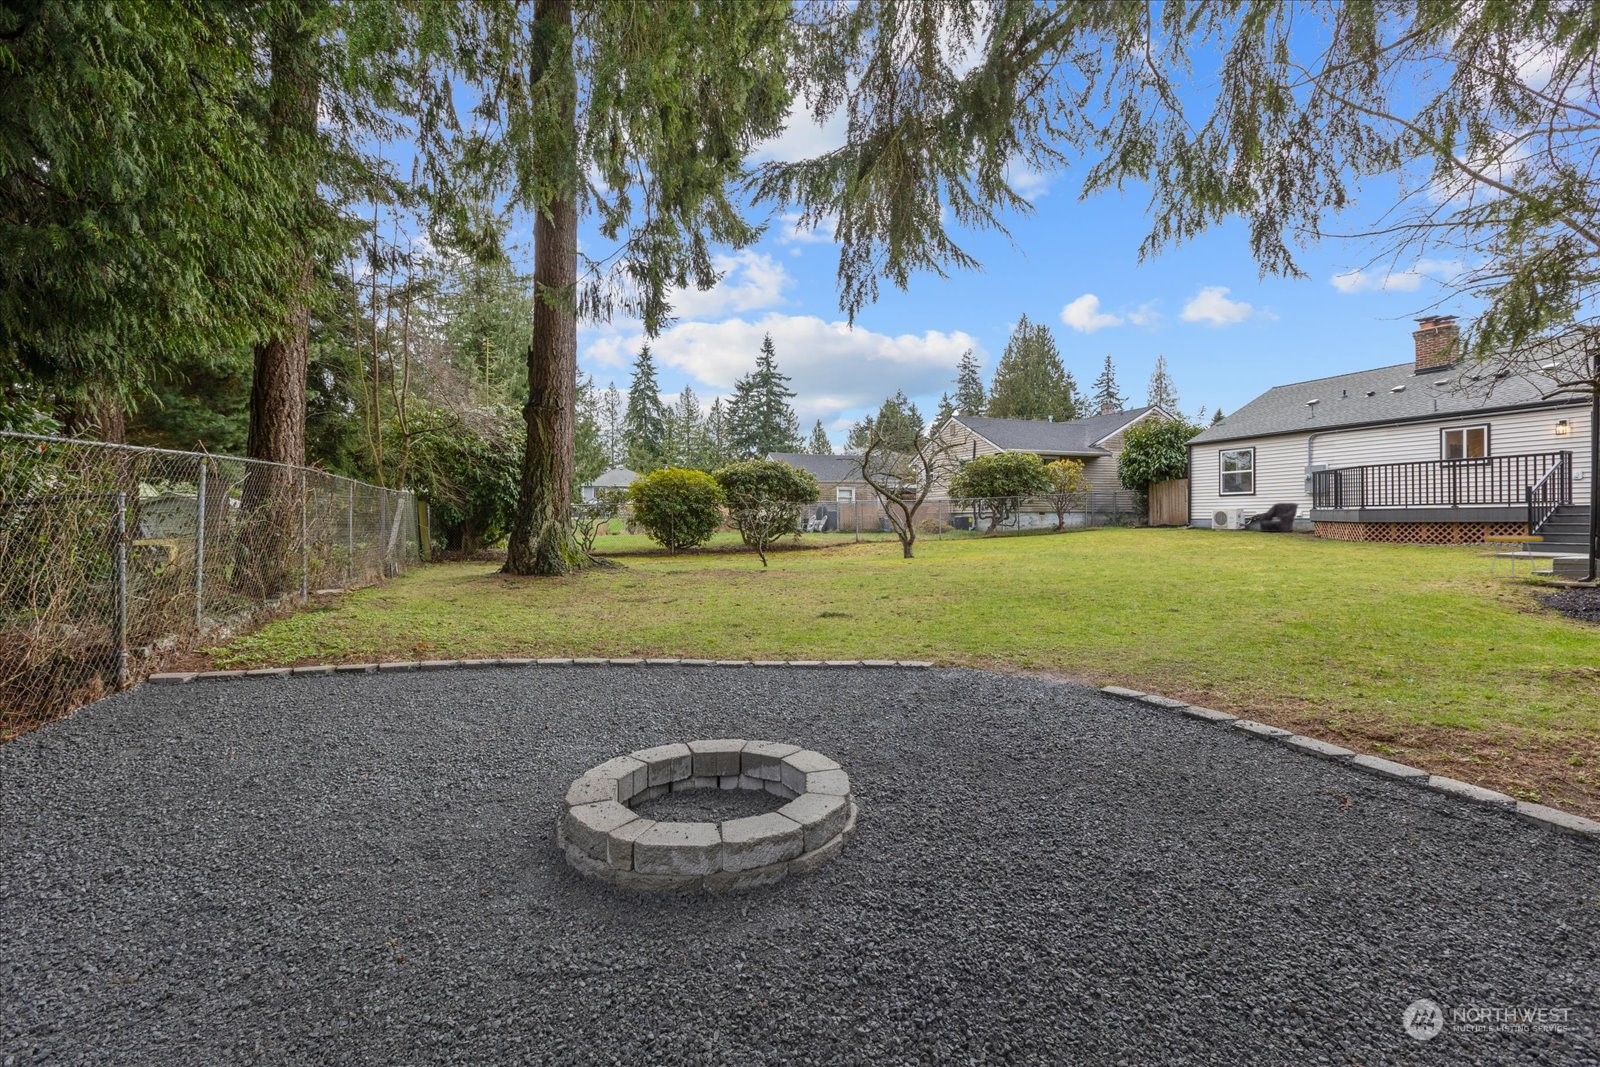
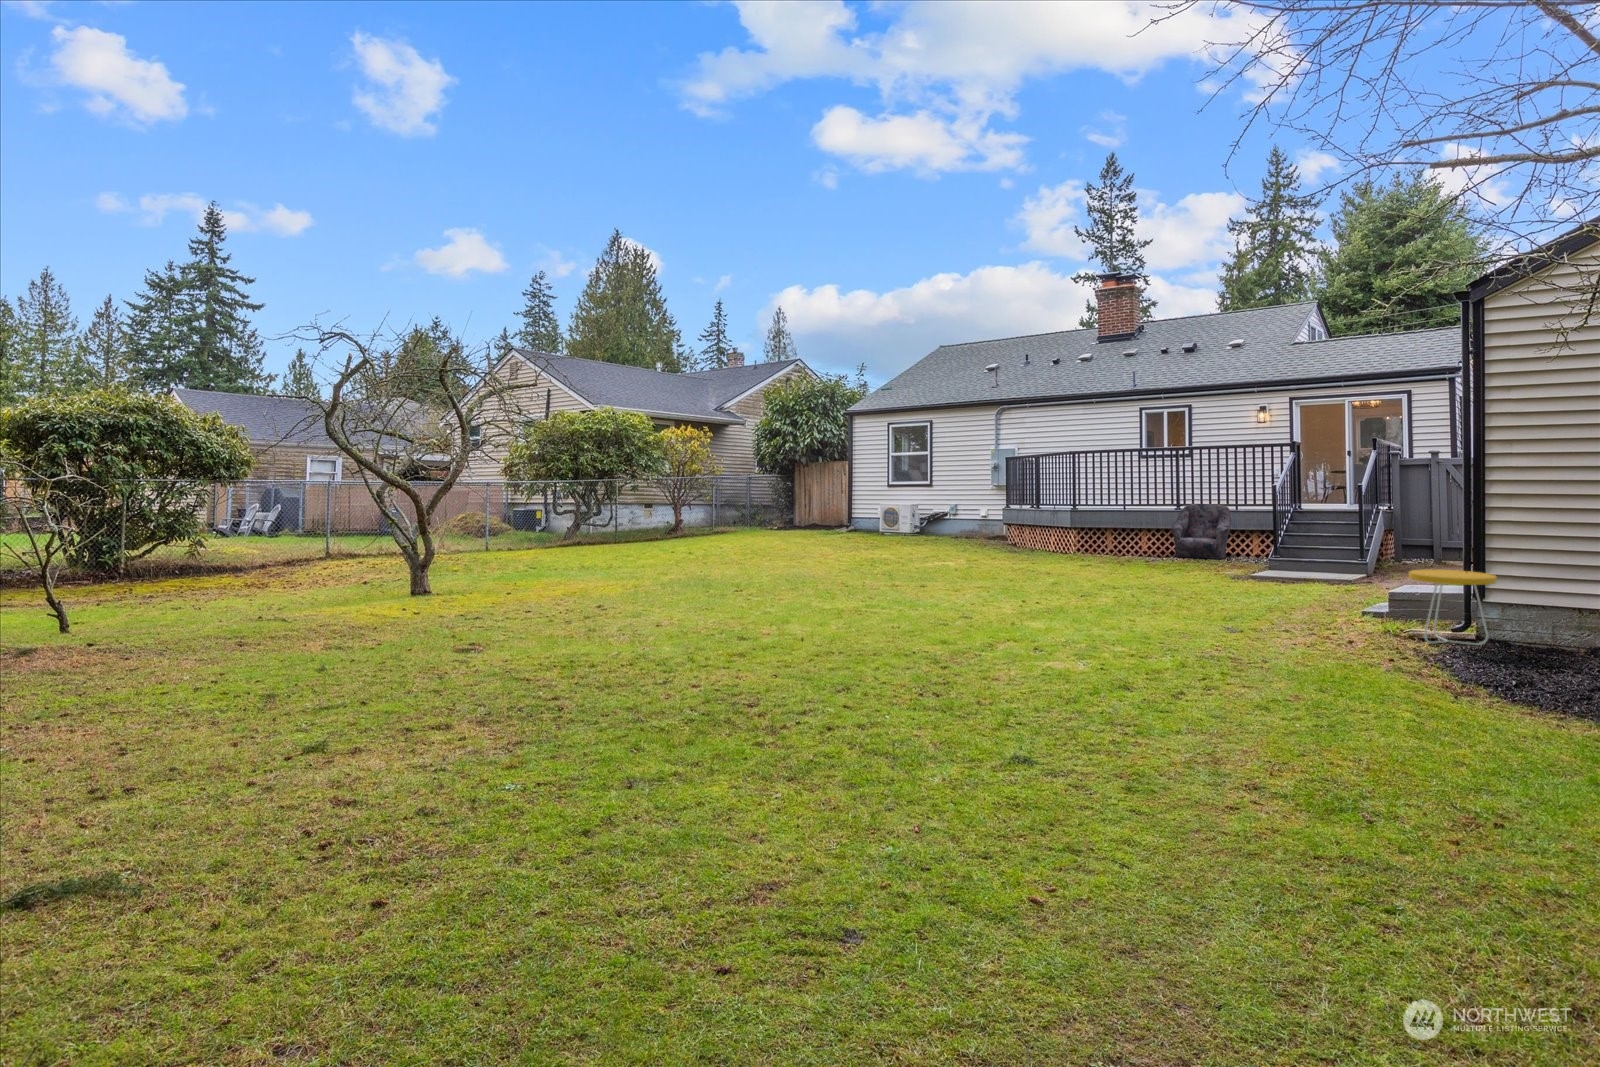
armchair: present [1259,503,1298,532] -> present [1172,504,1231,559]

